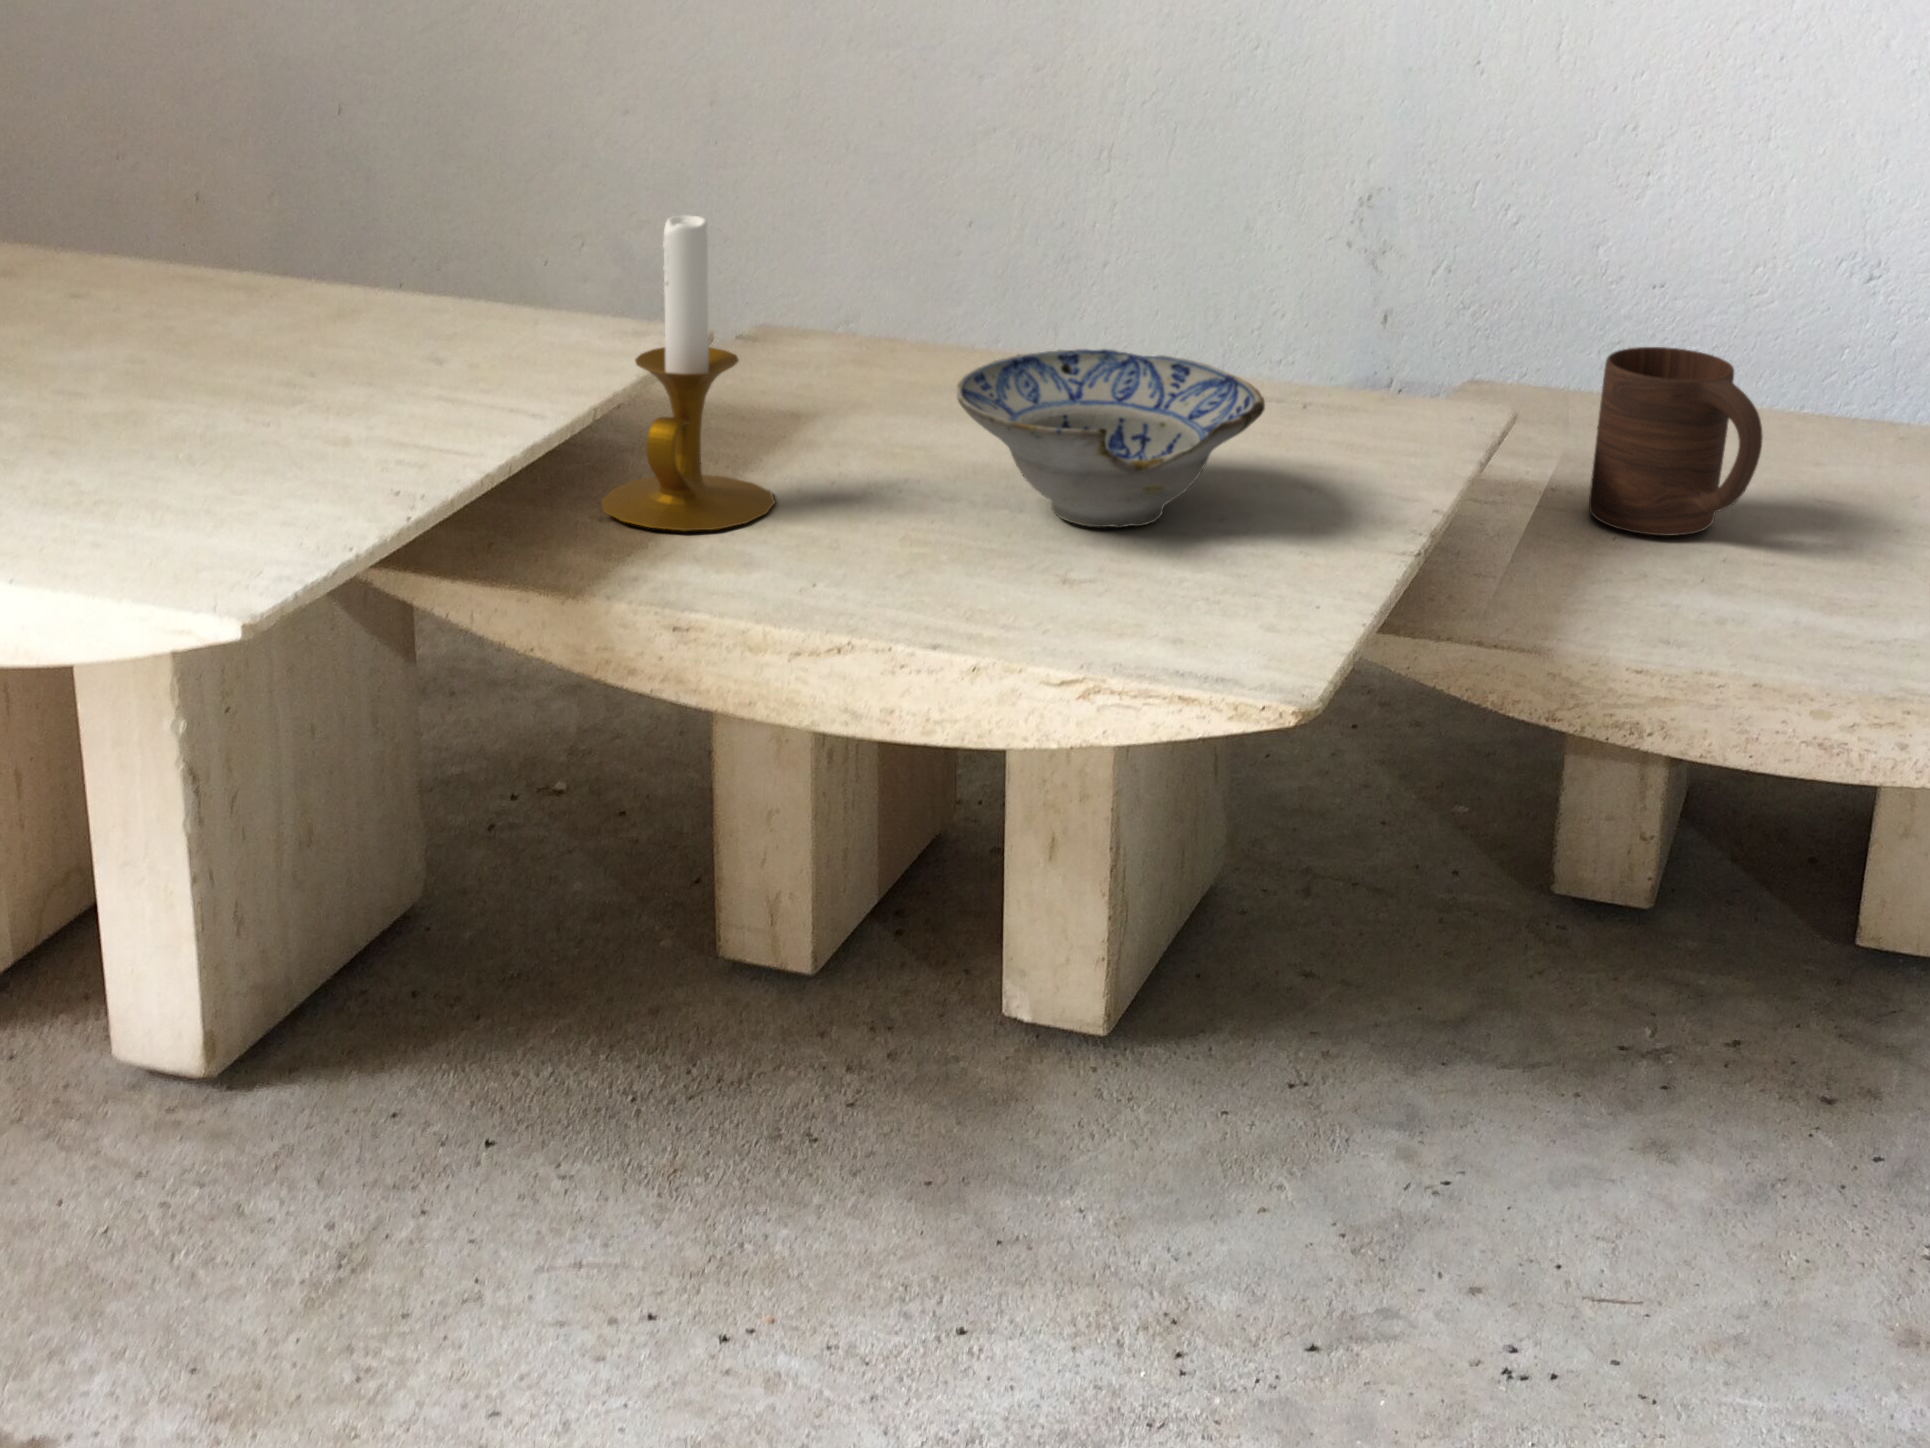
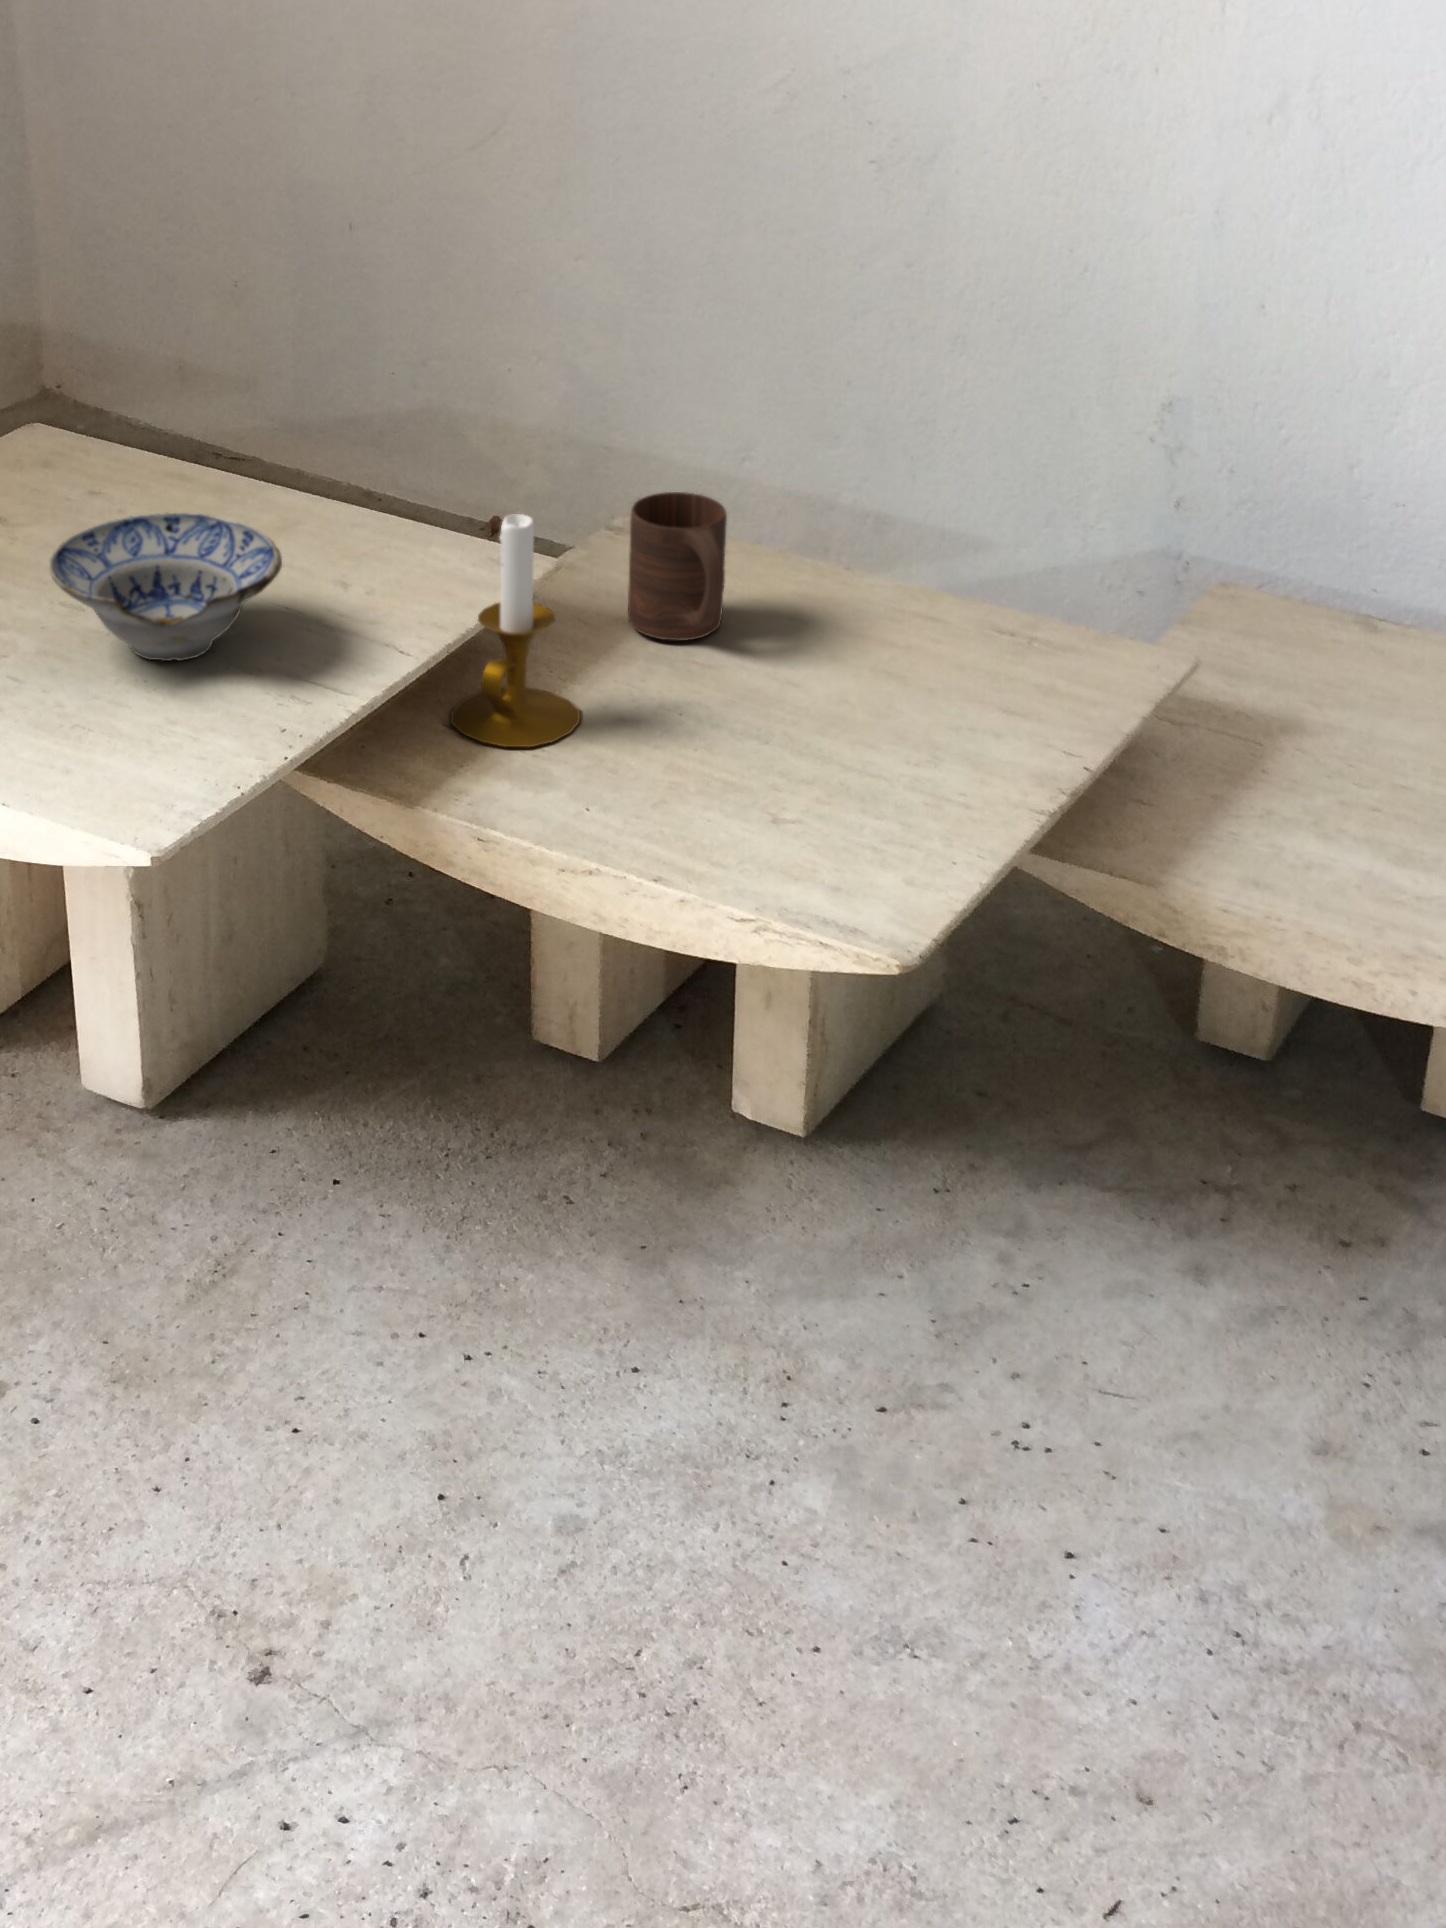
cup: present [1589,347,1763,536] -> present [628,492,727,641]
ceramic bowl: present [957,349,1265,528] -> present [49,513,282,661]

